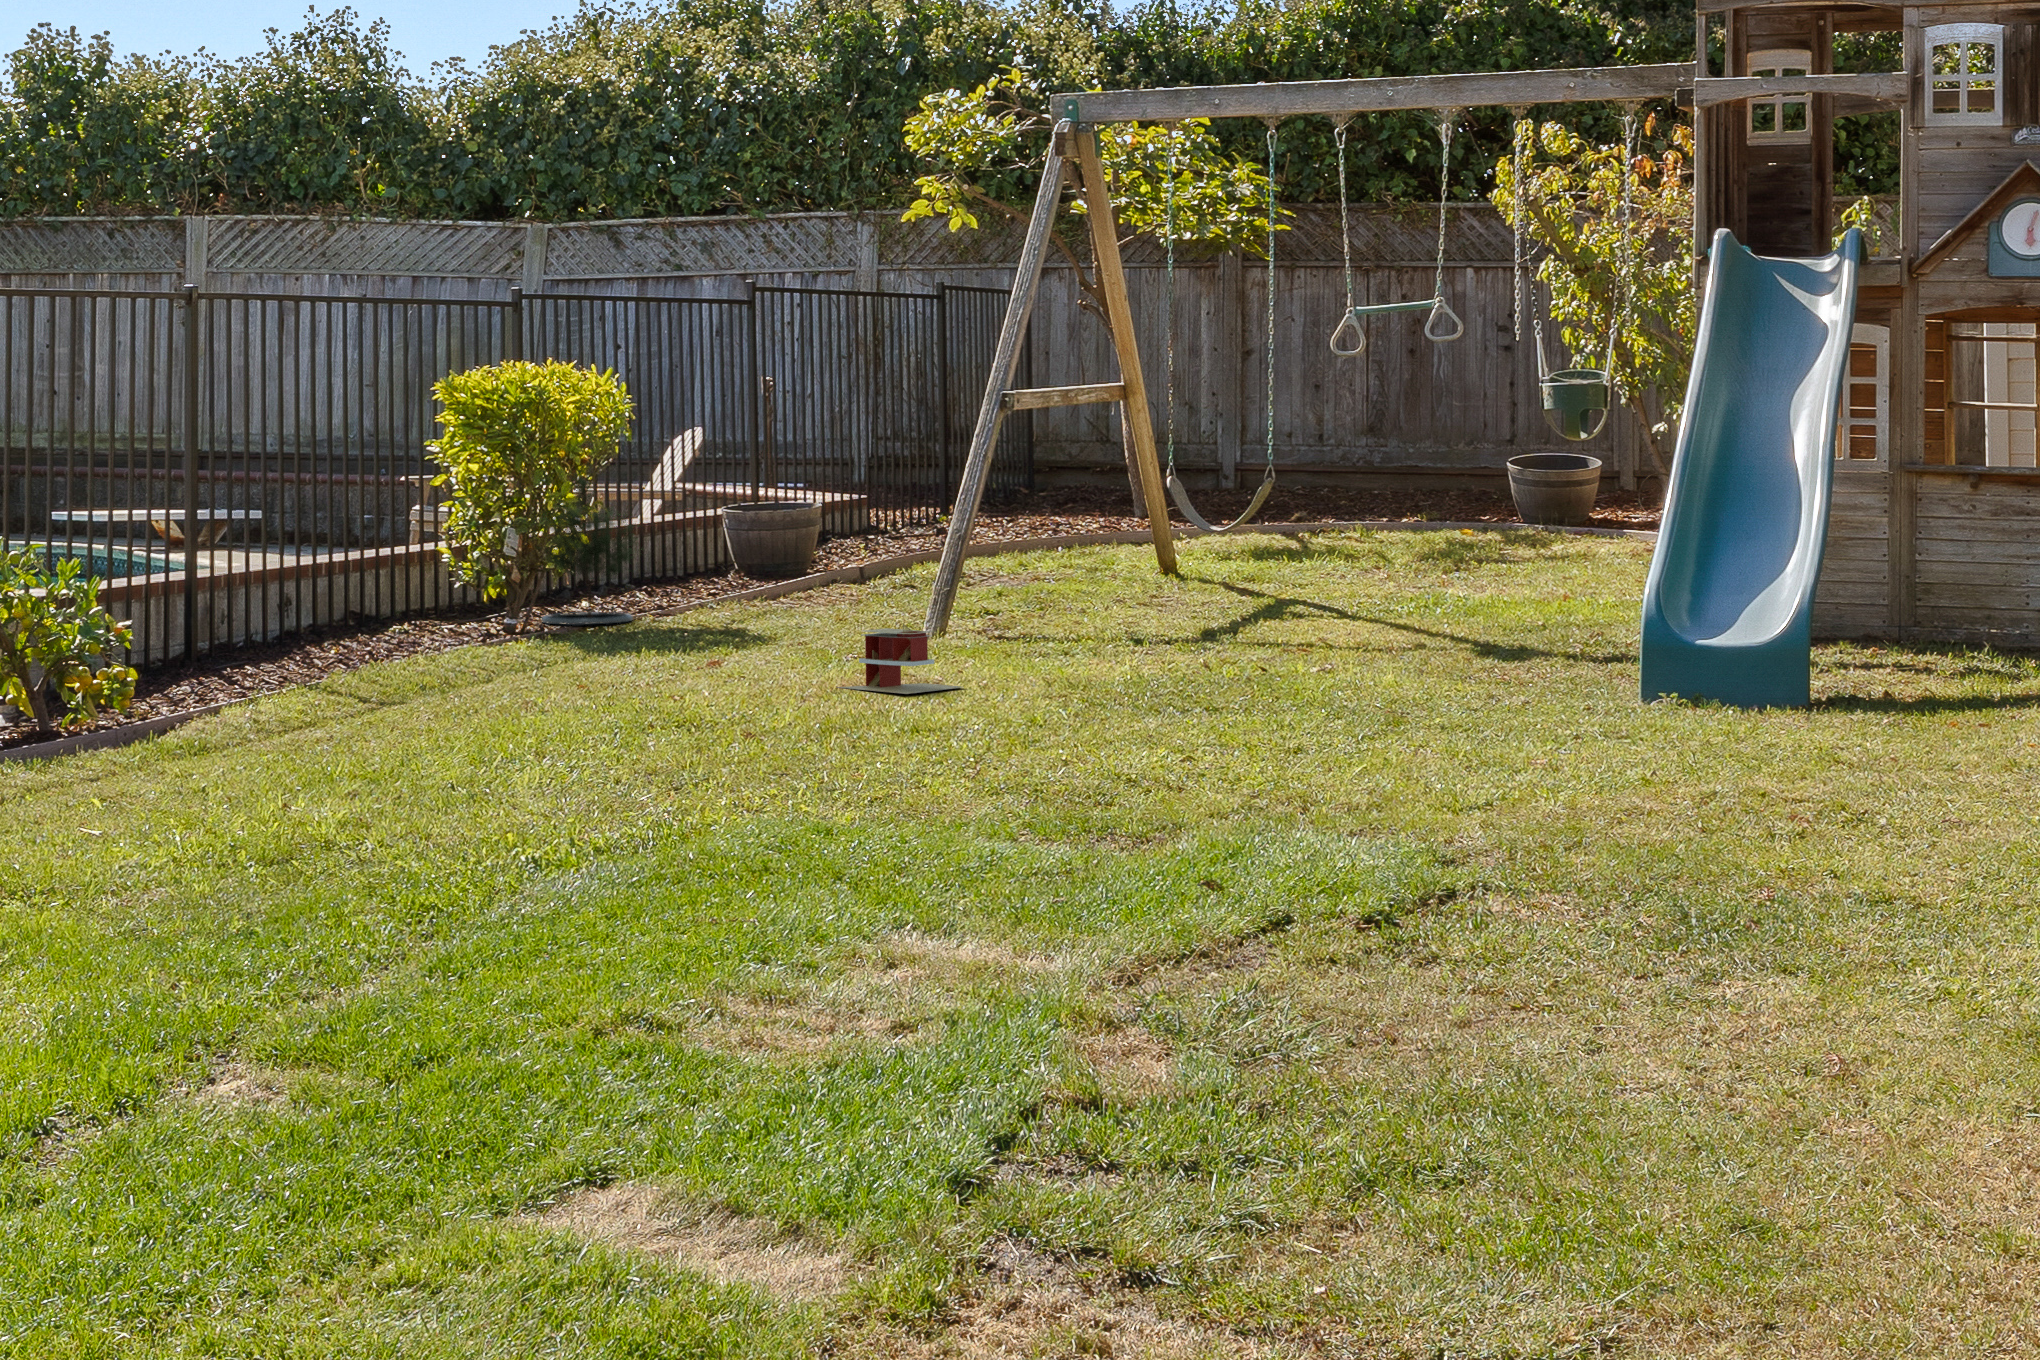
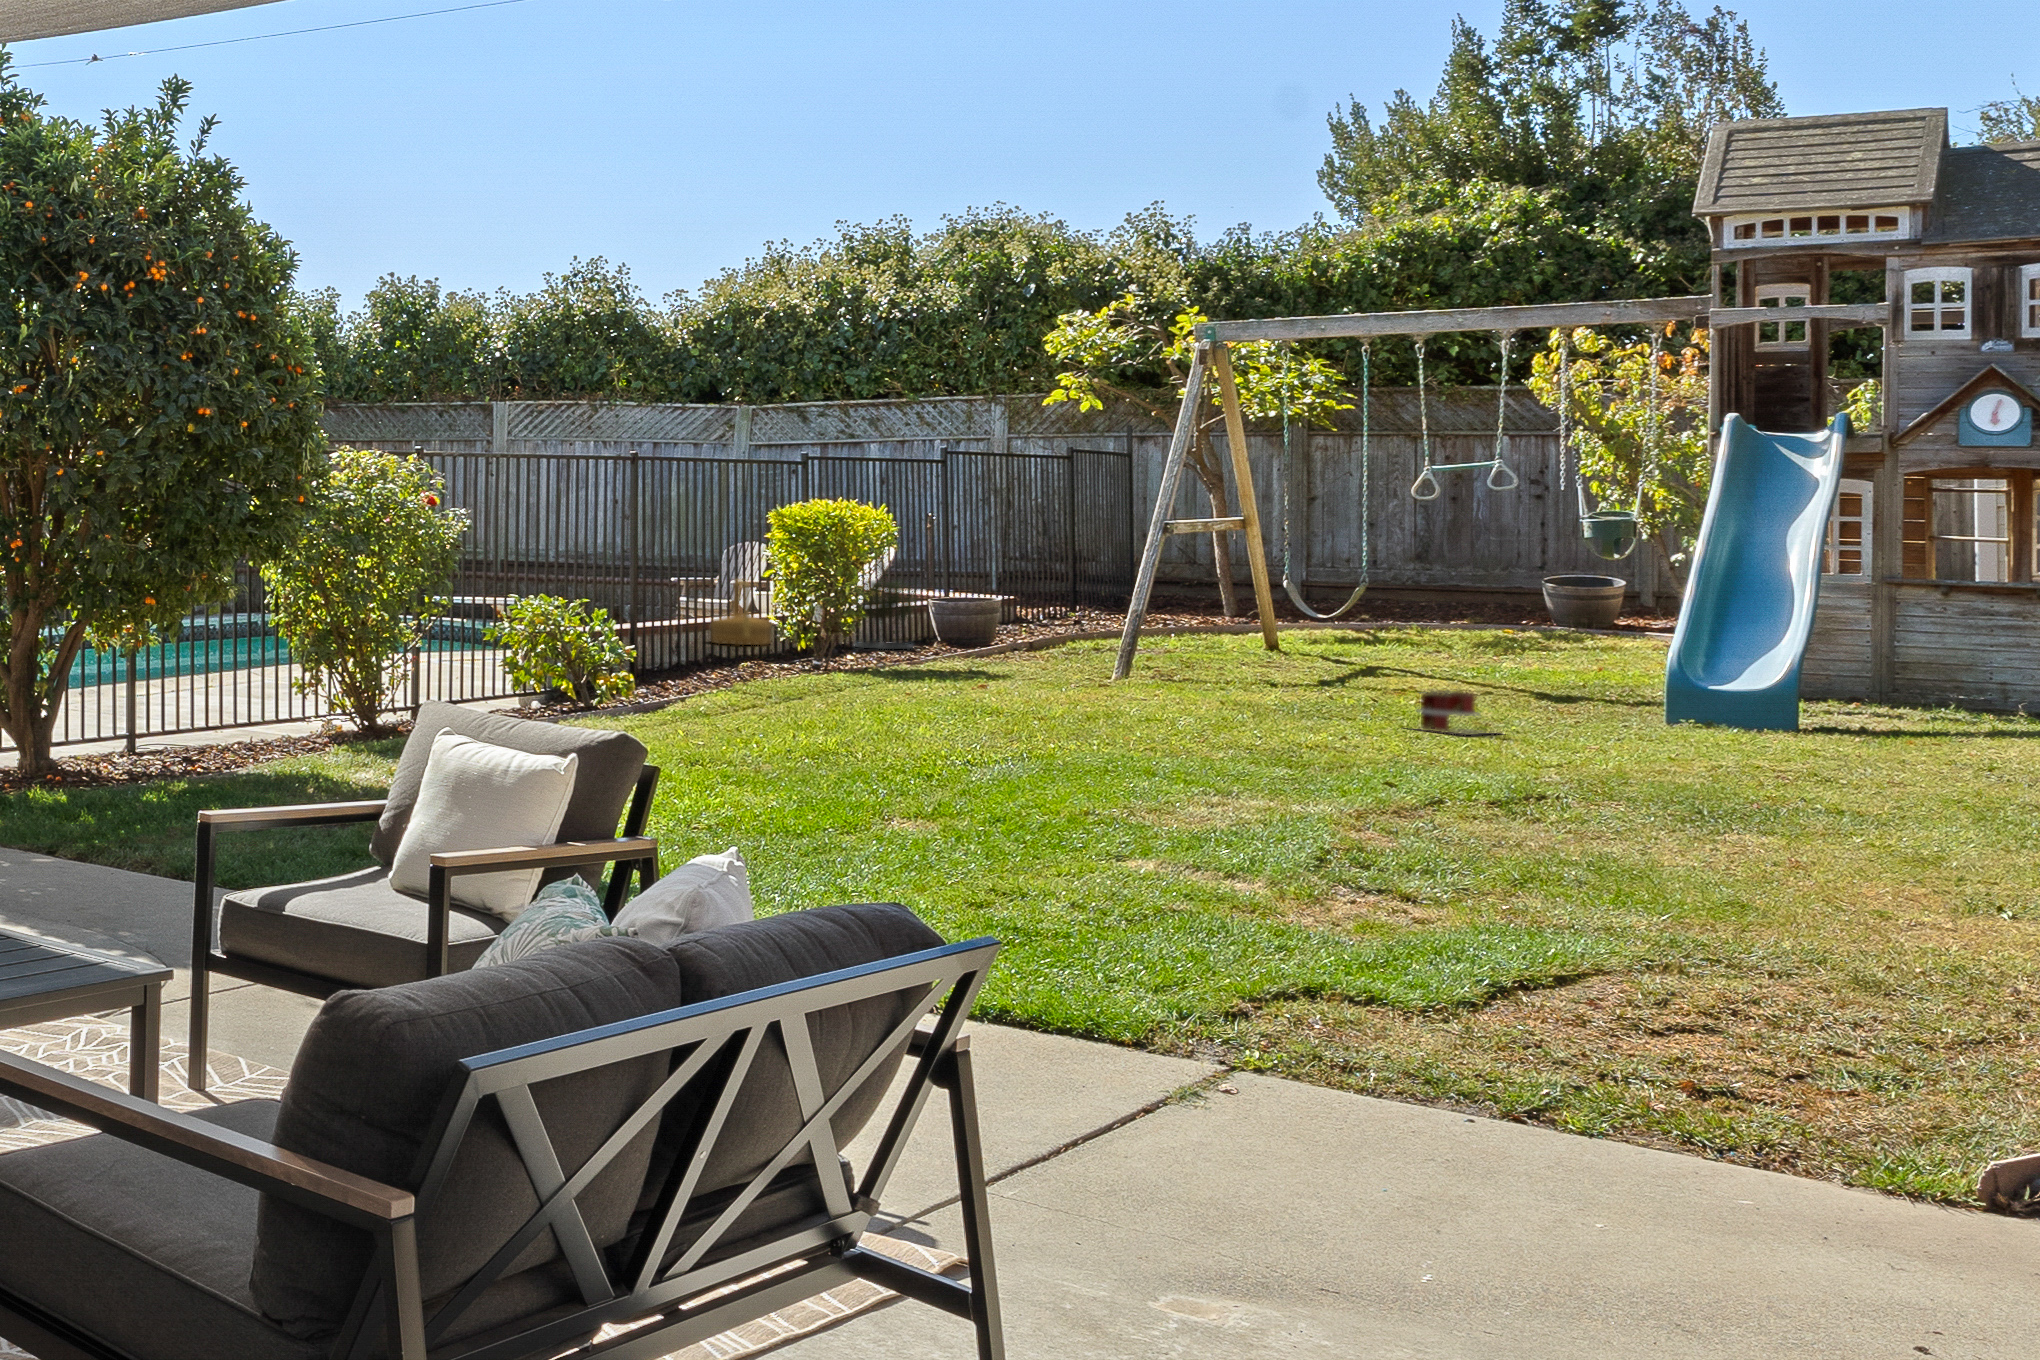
woven basket: none [307,515,409,628] -> present [711,580,771,645]
toy house: present [839,624,962,694] -> present [1418,690,1487,735]

